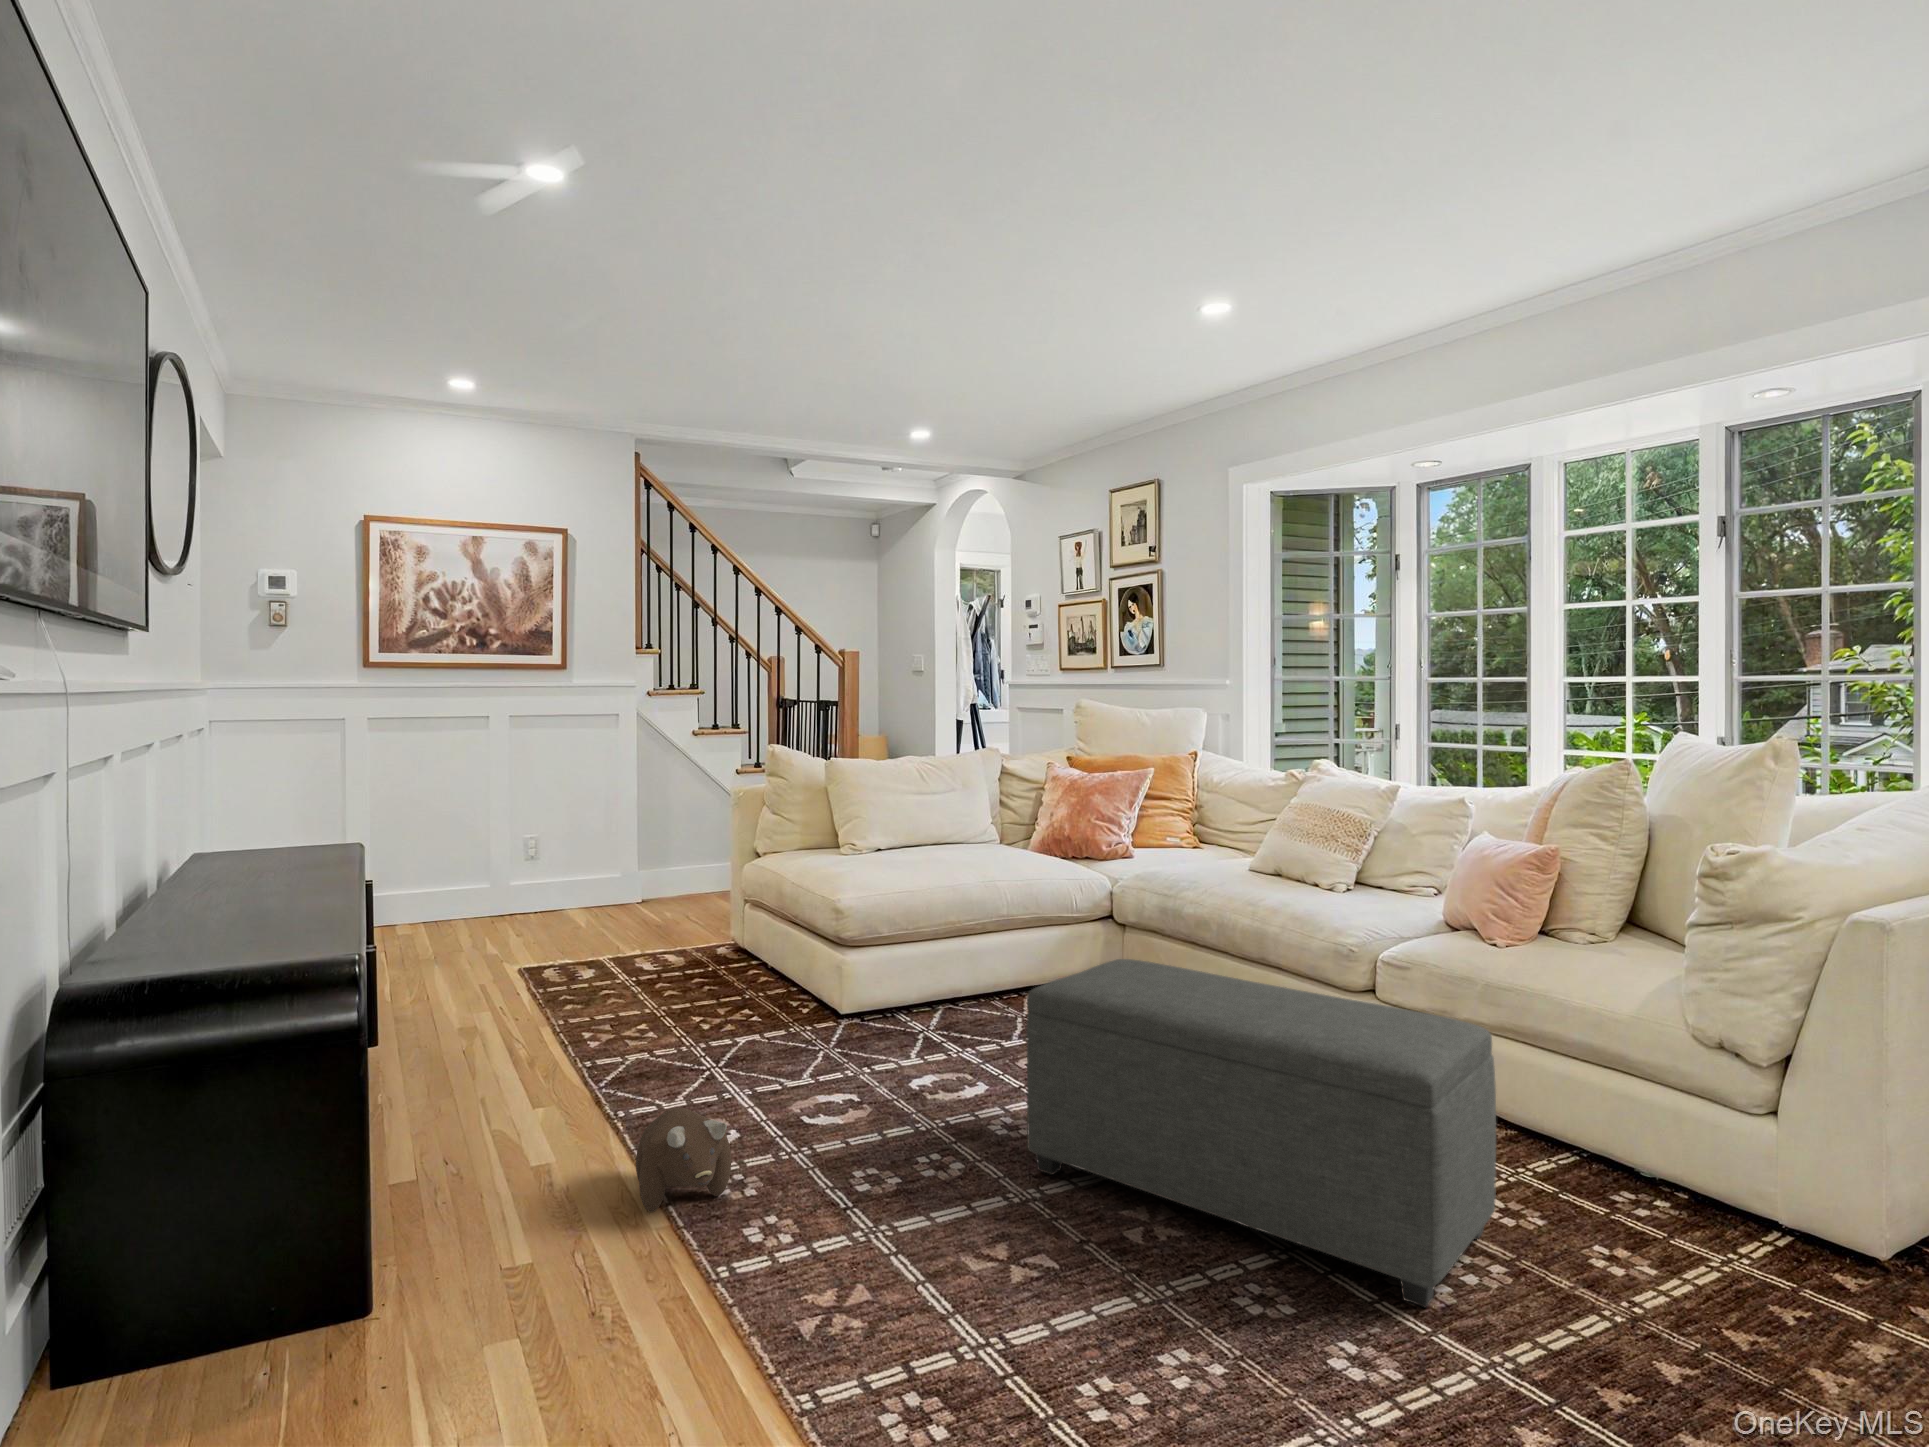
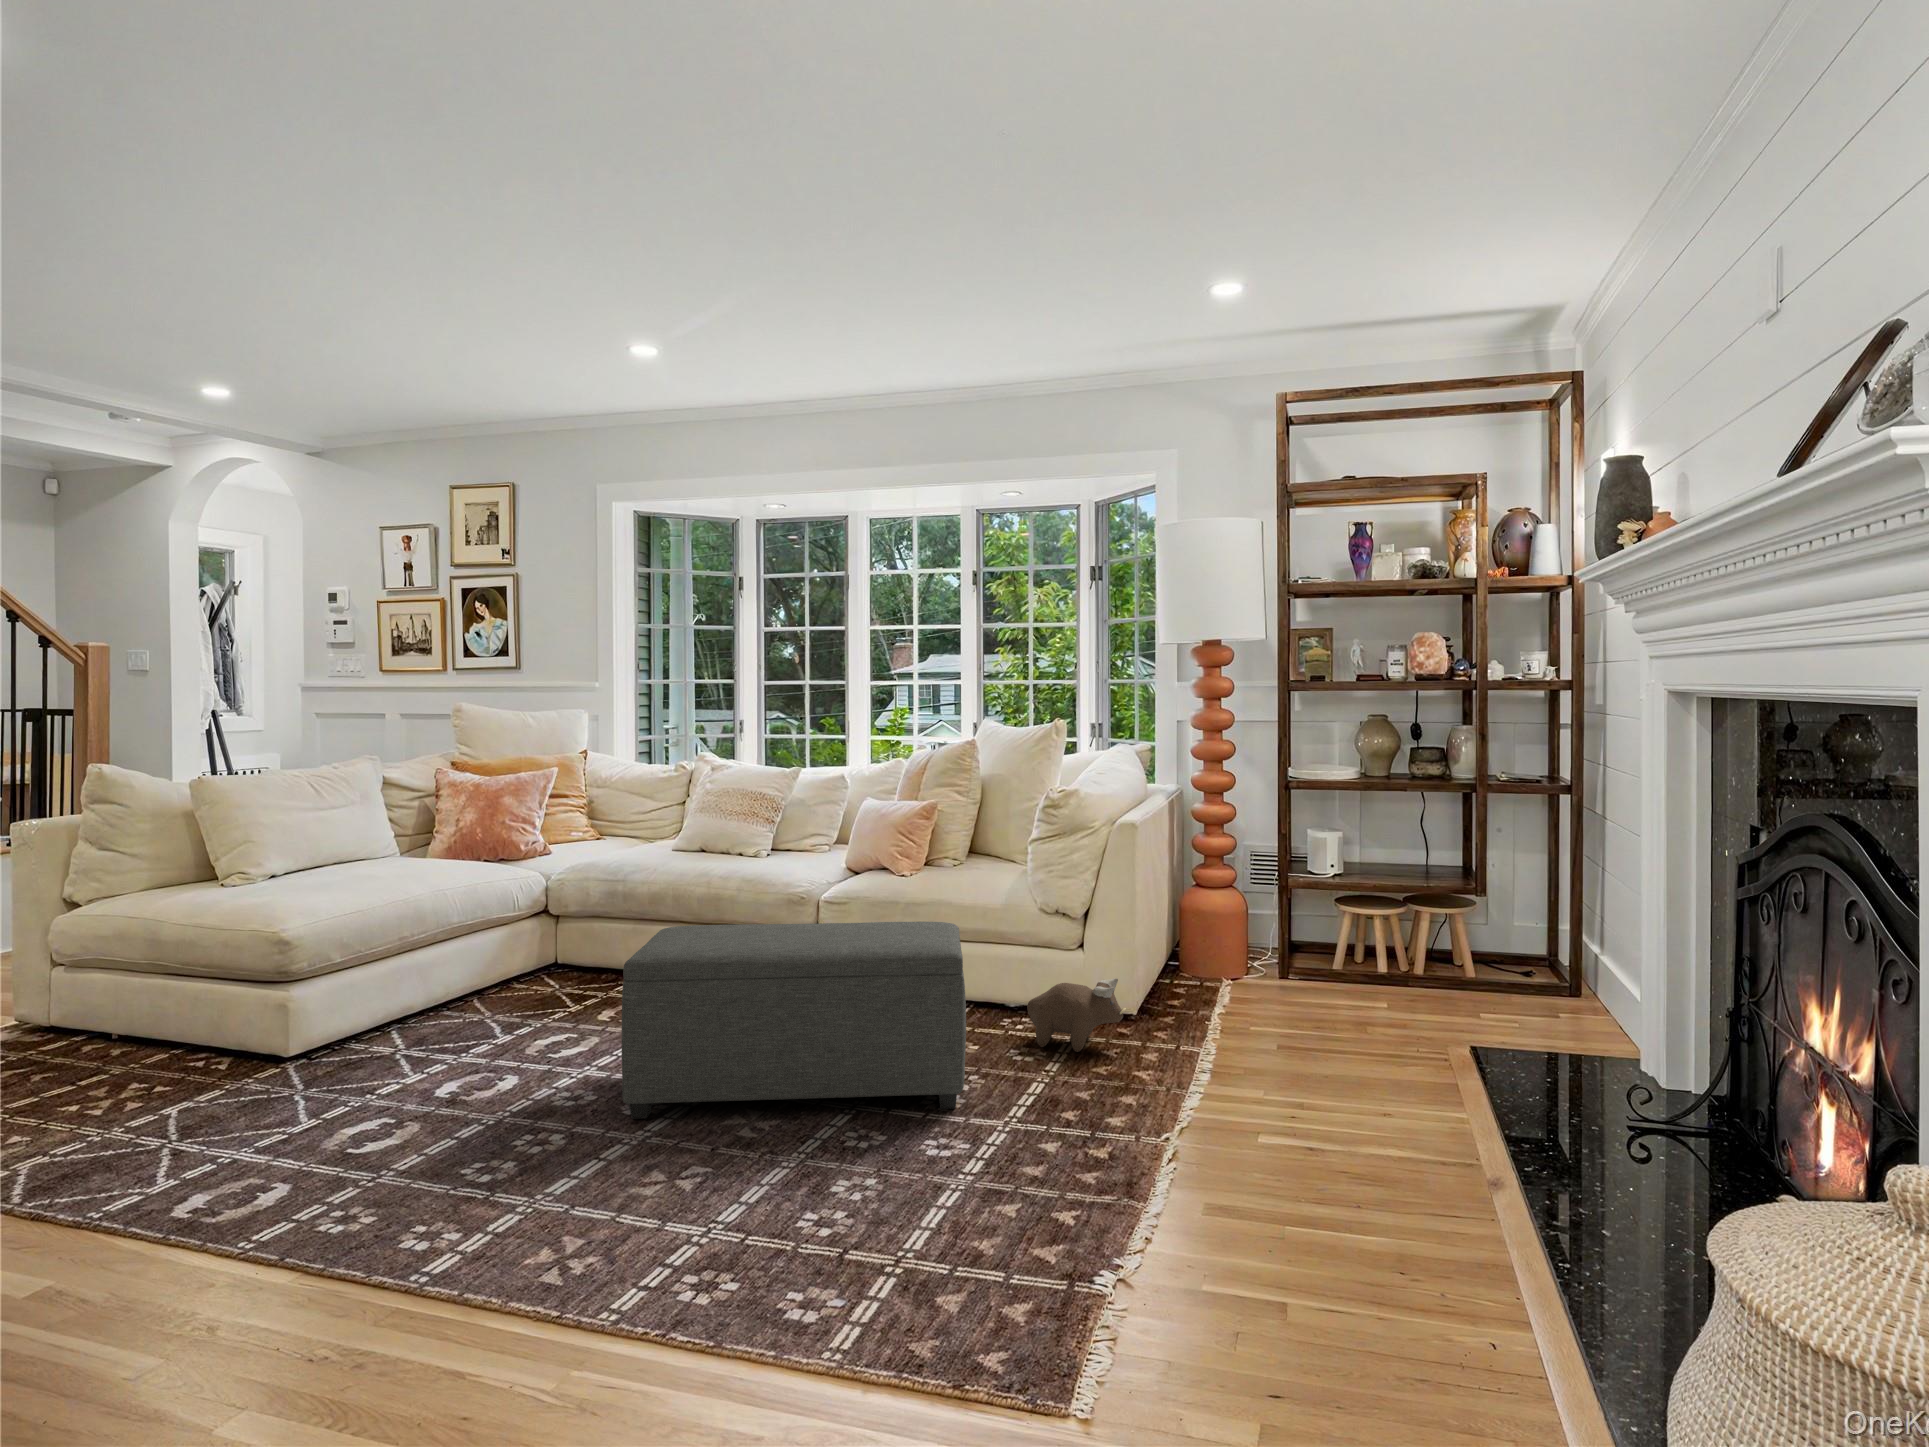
plush toy: present [636,1108,731,1212] -> present [1027,978,1126,1052]

